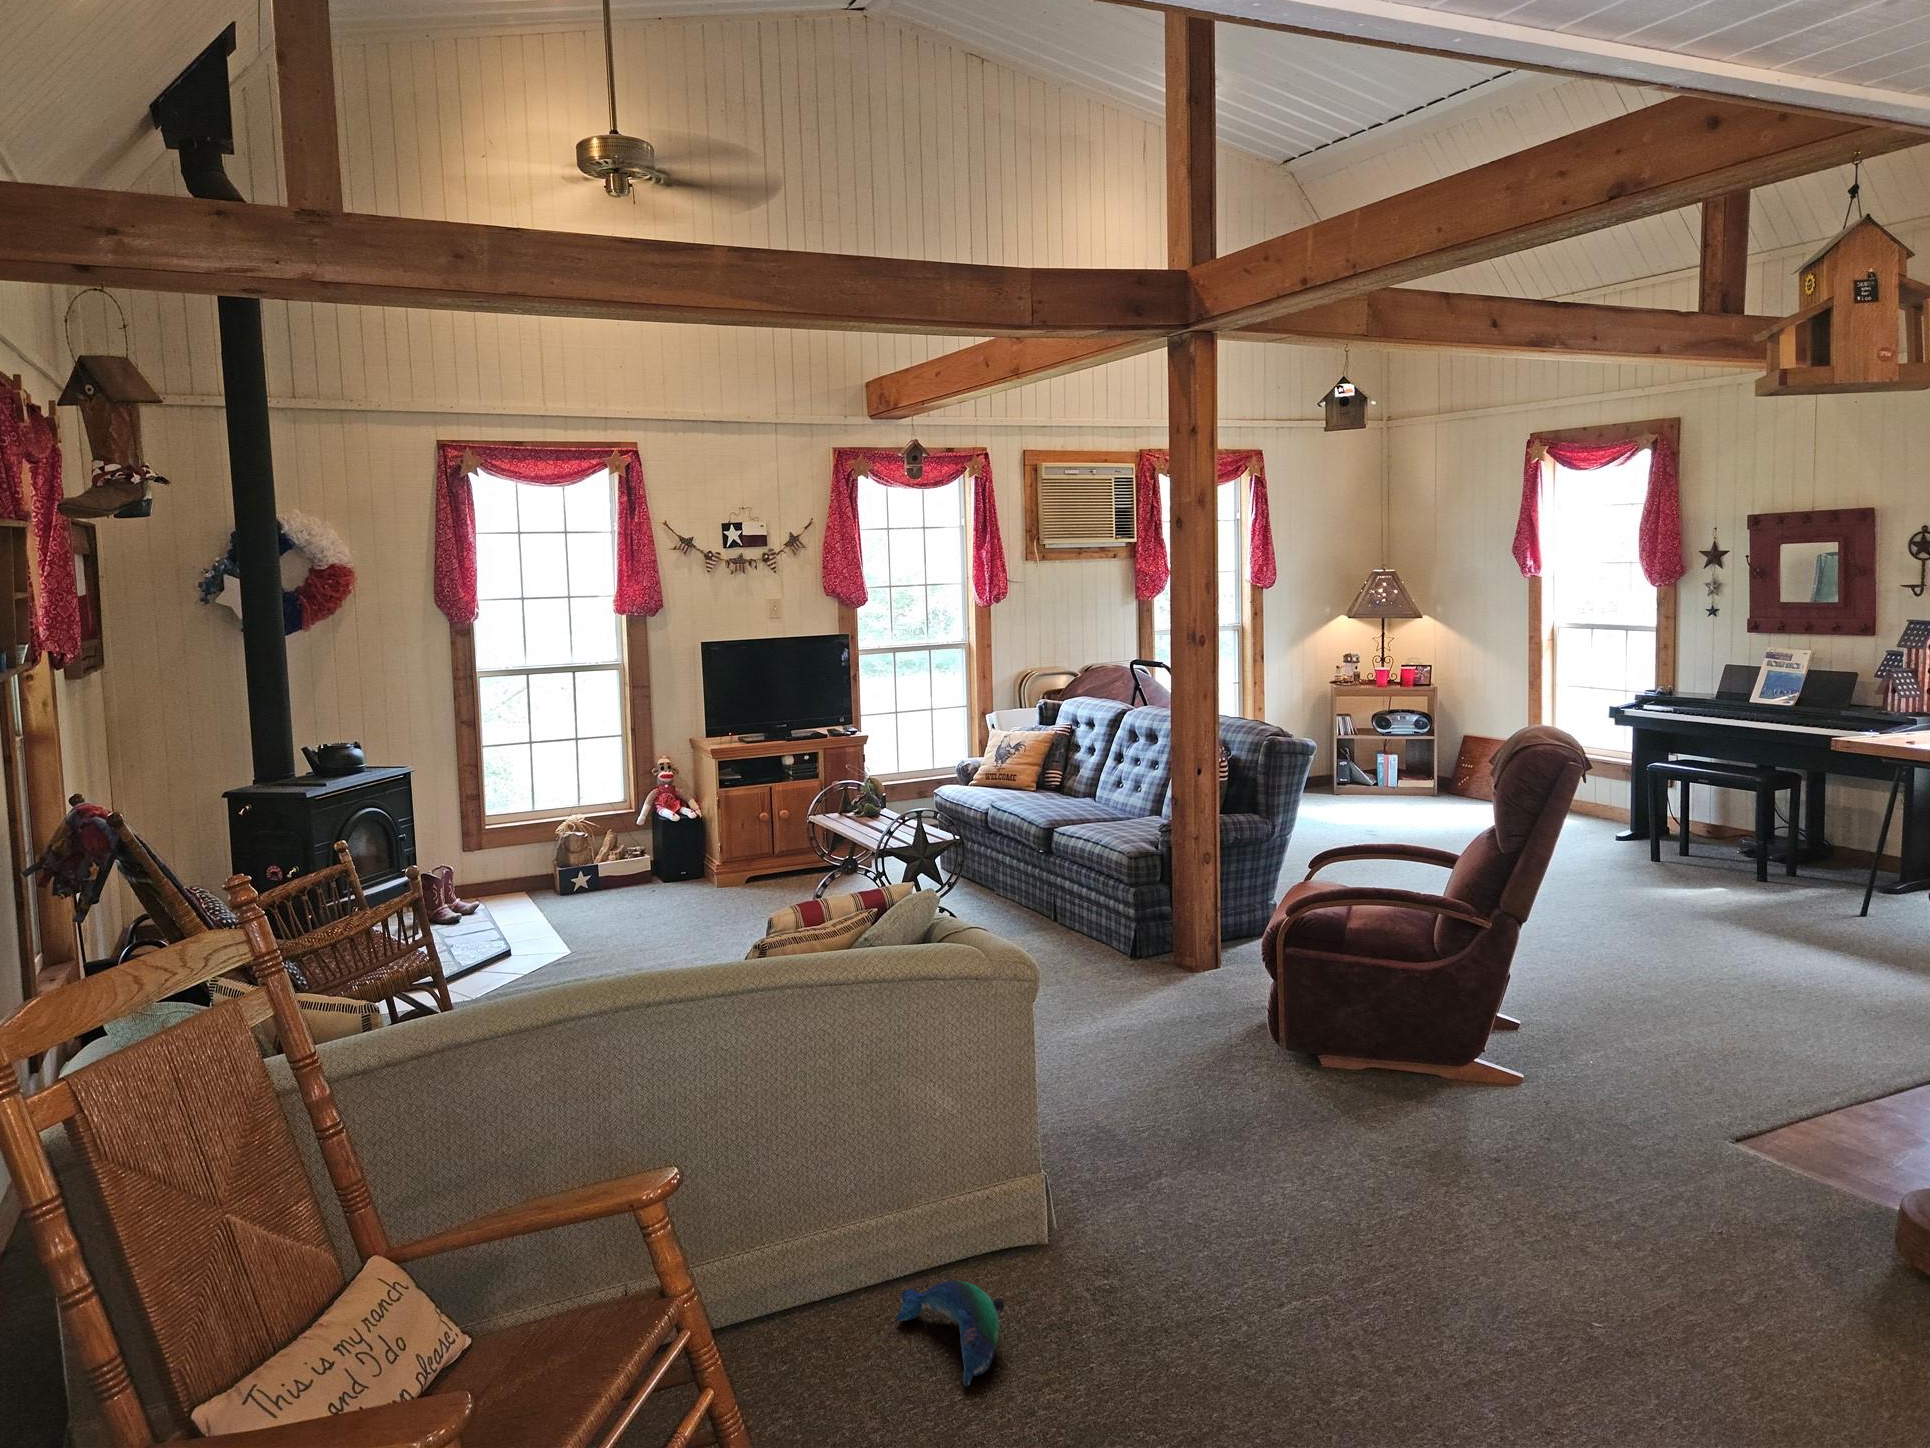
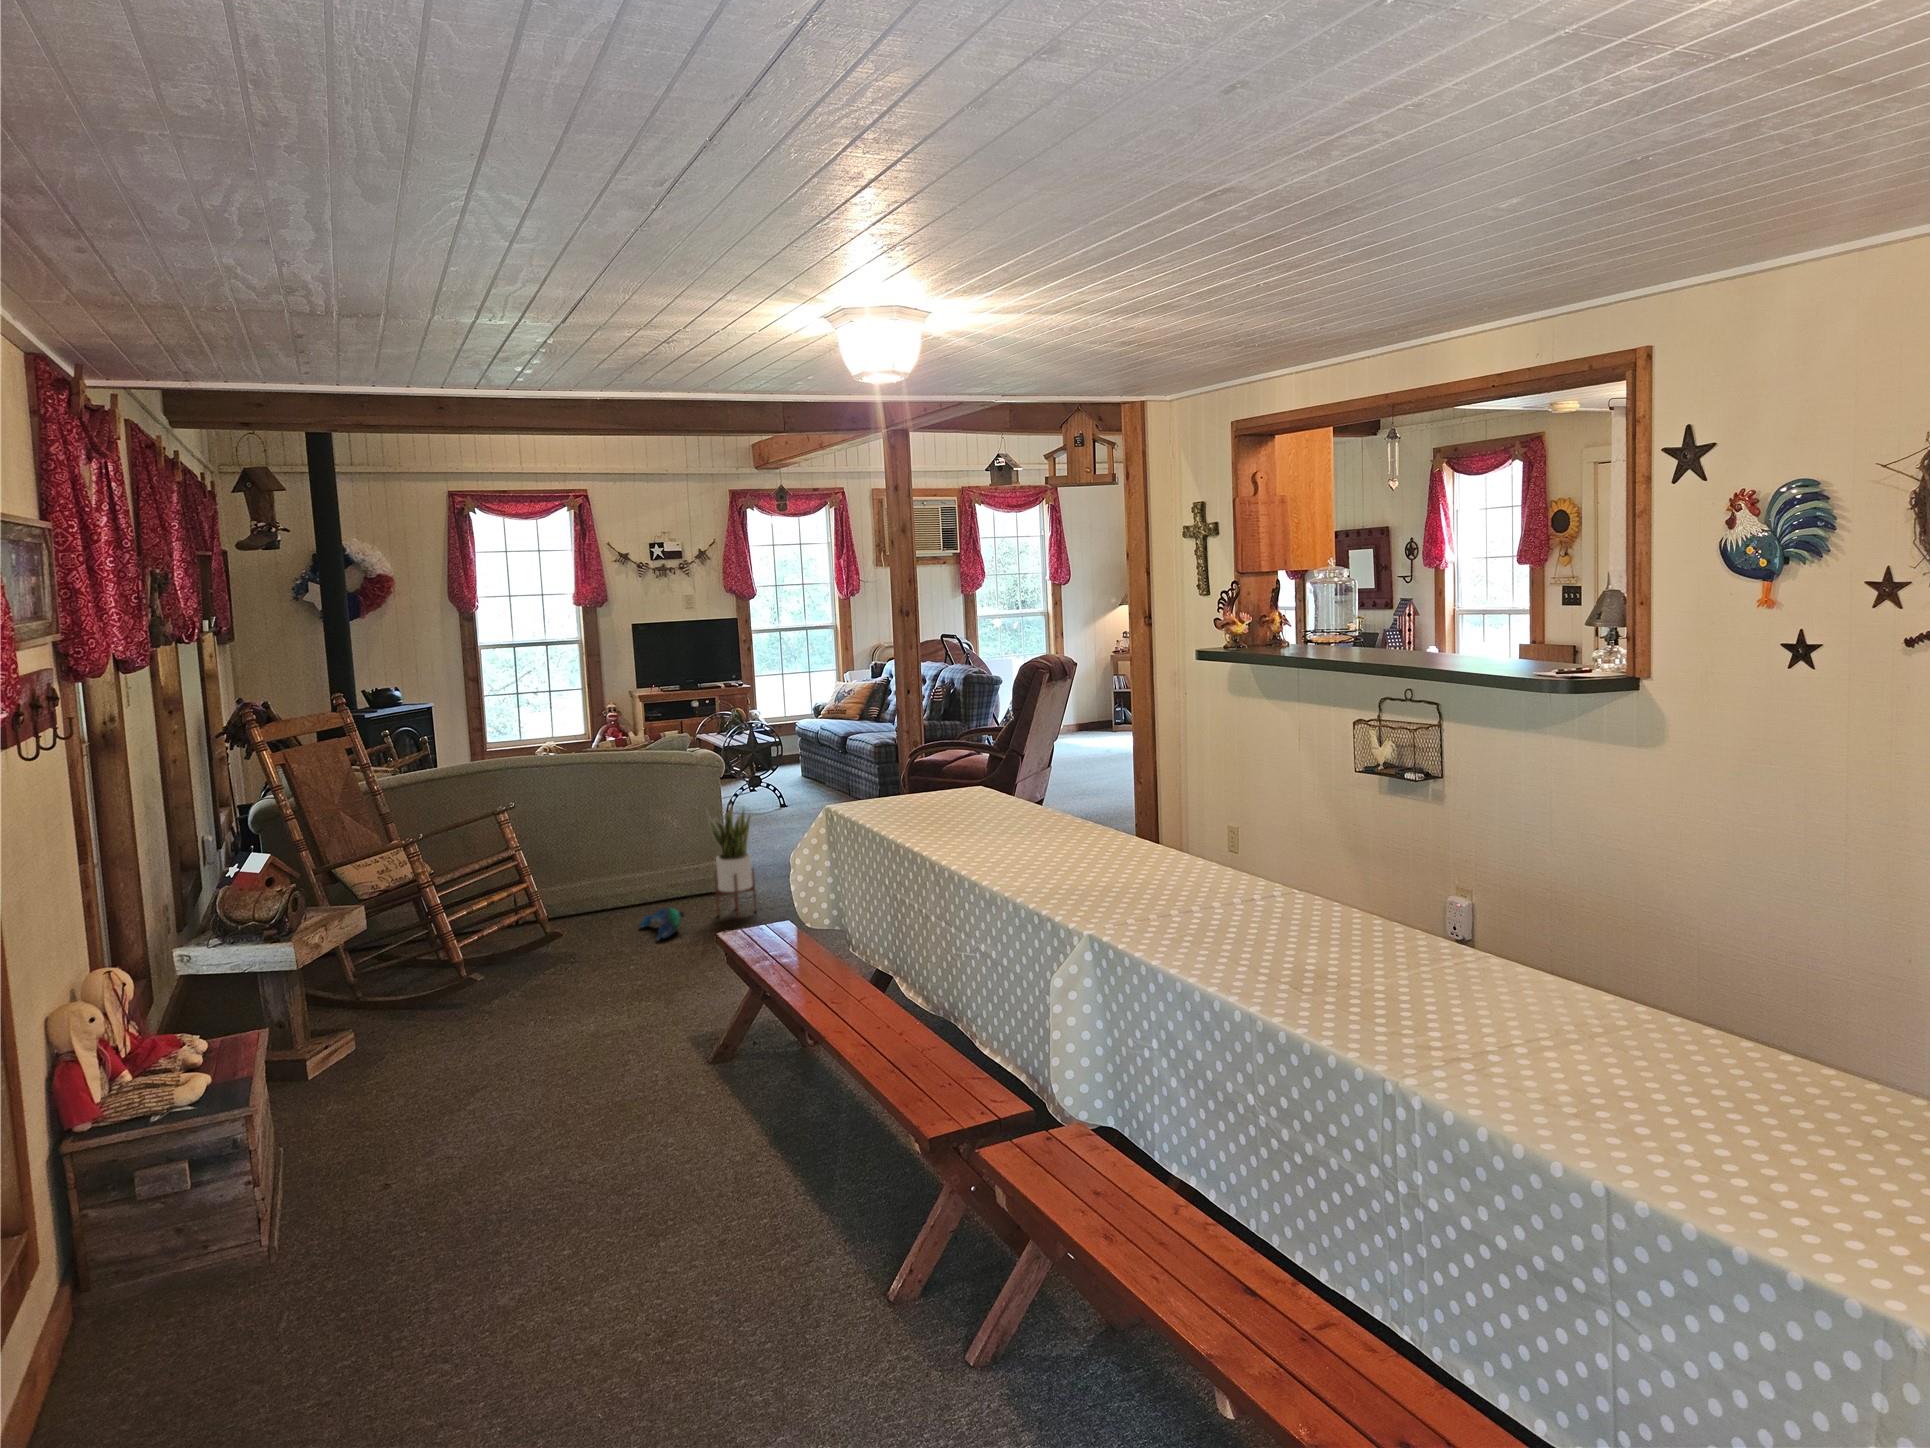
potted plant: none [1036,1045,1119,1295] -> present [706,804,756,918]

